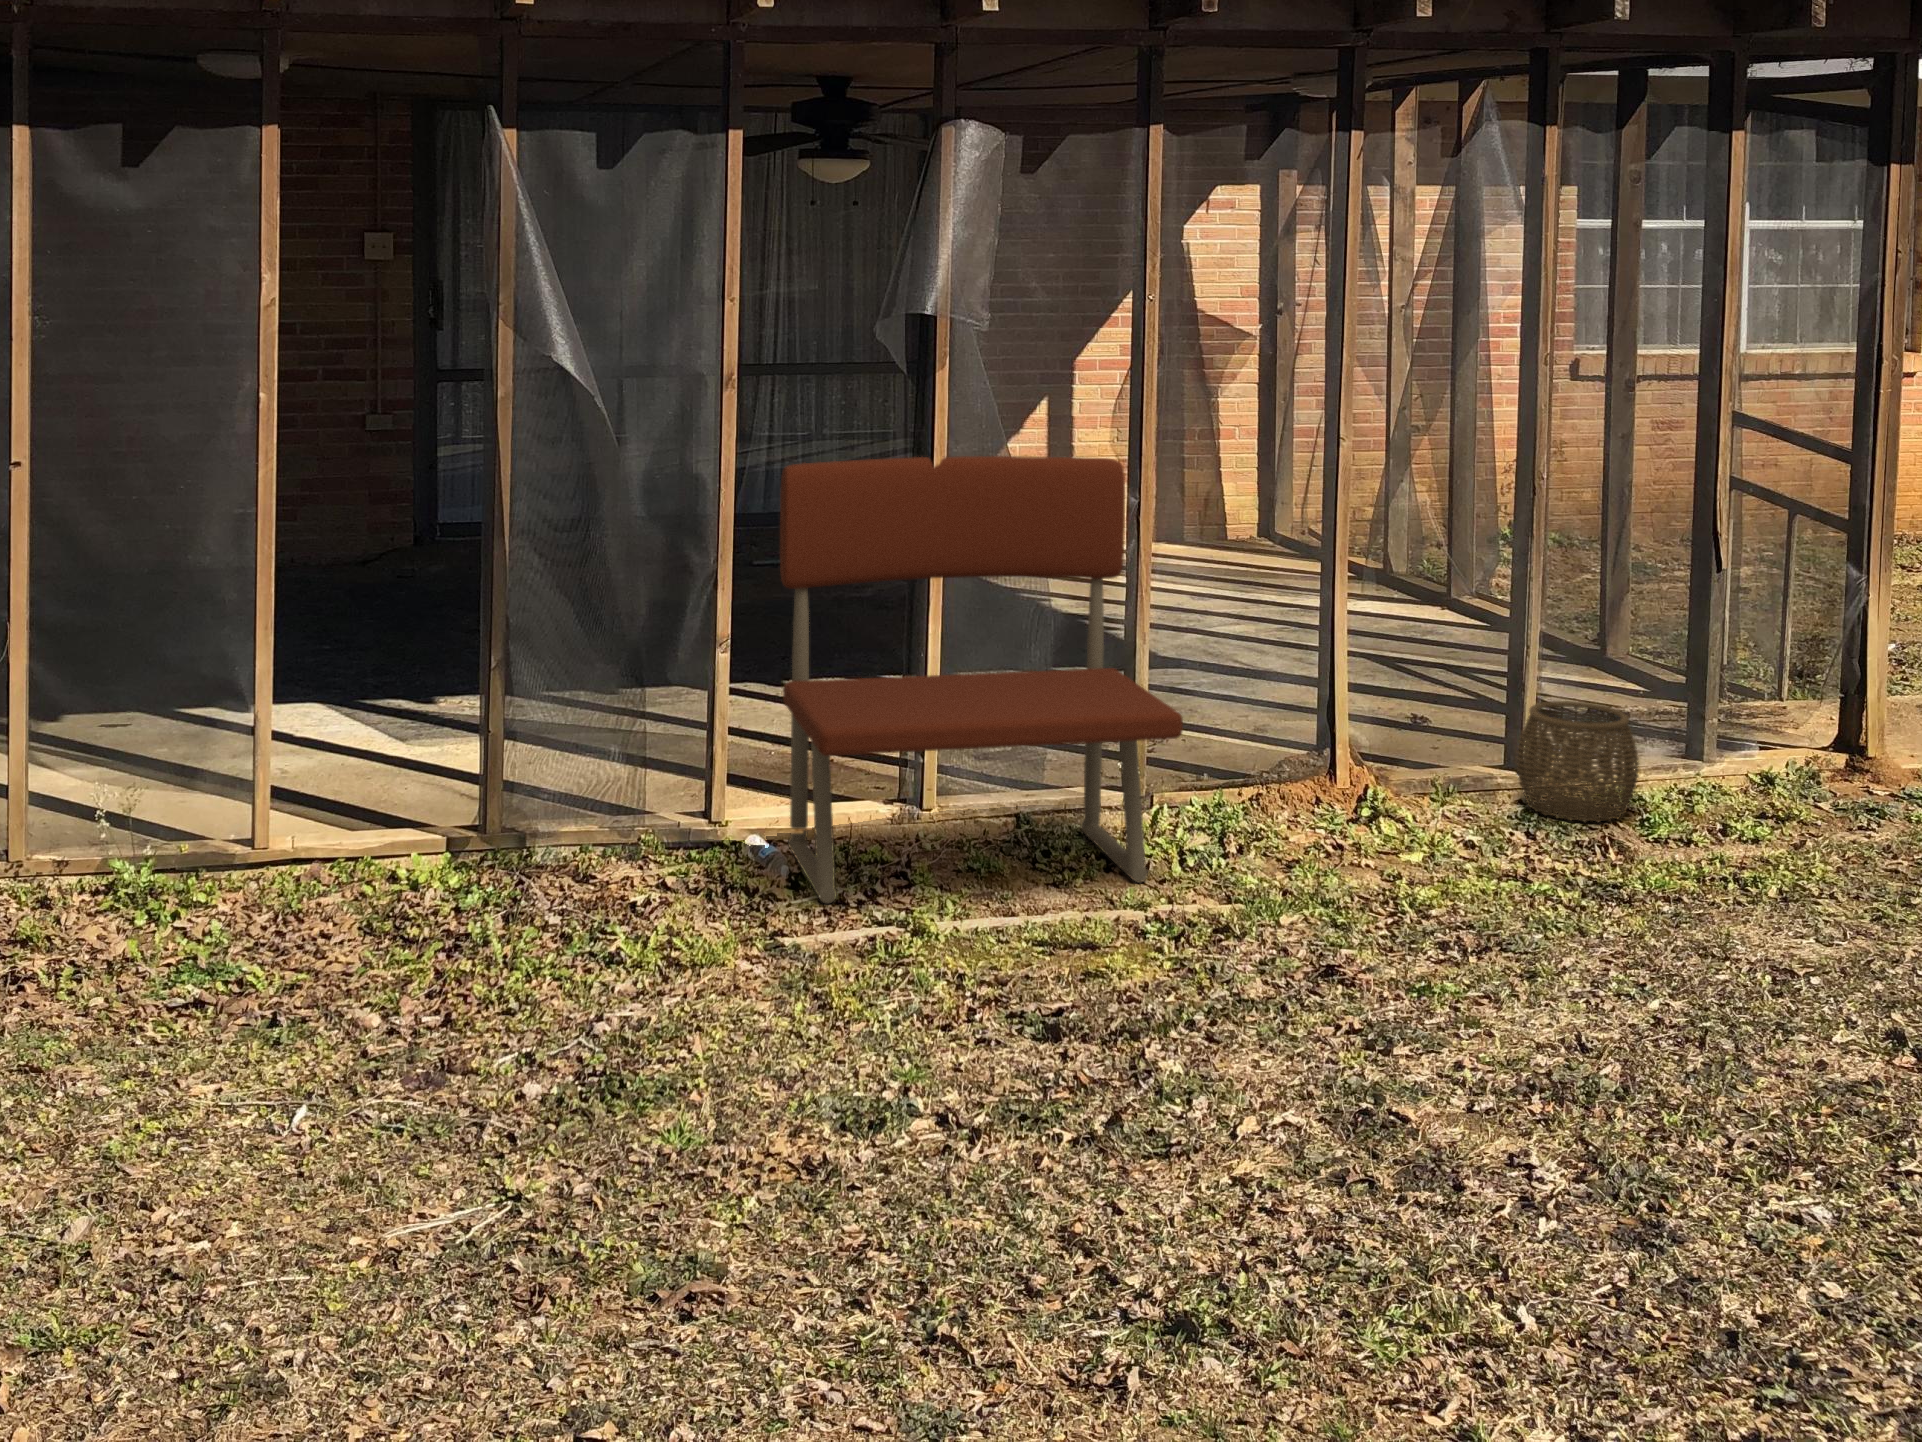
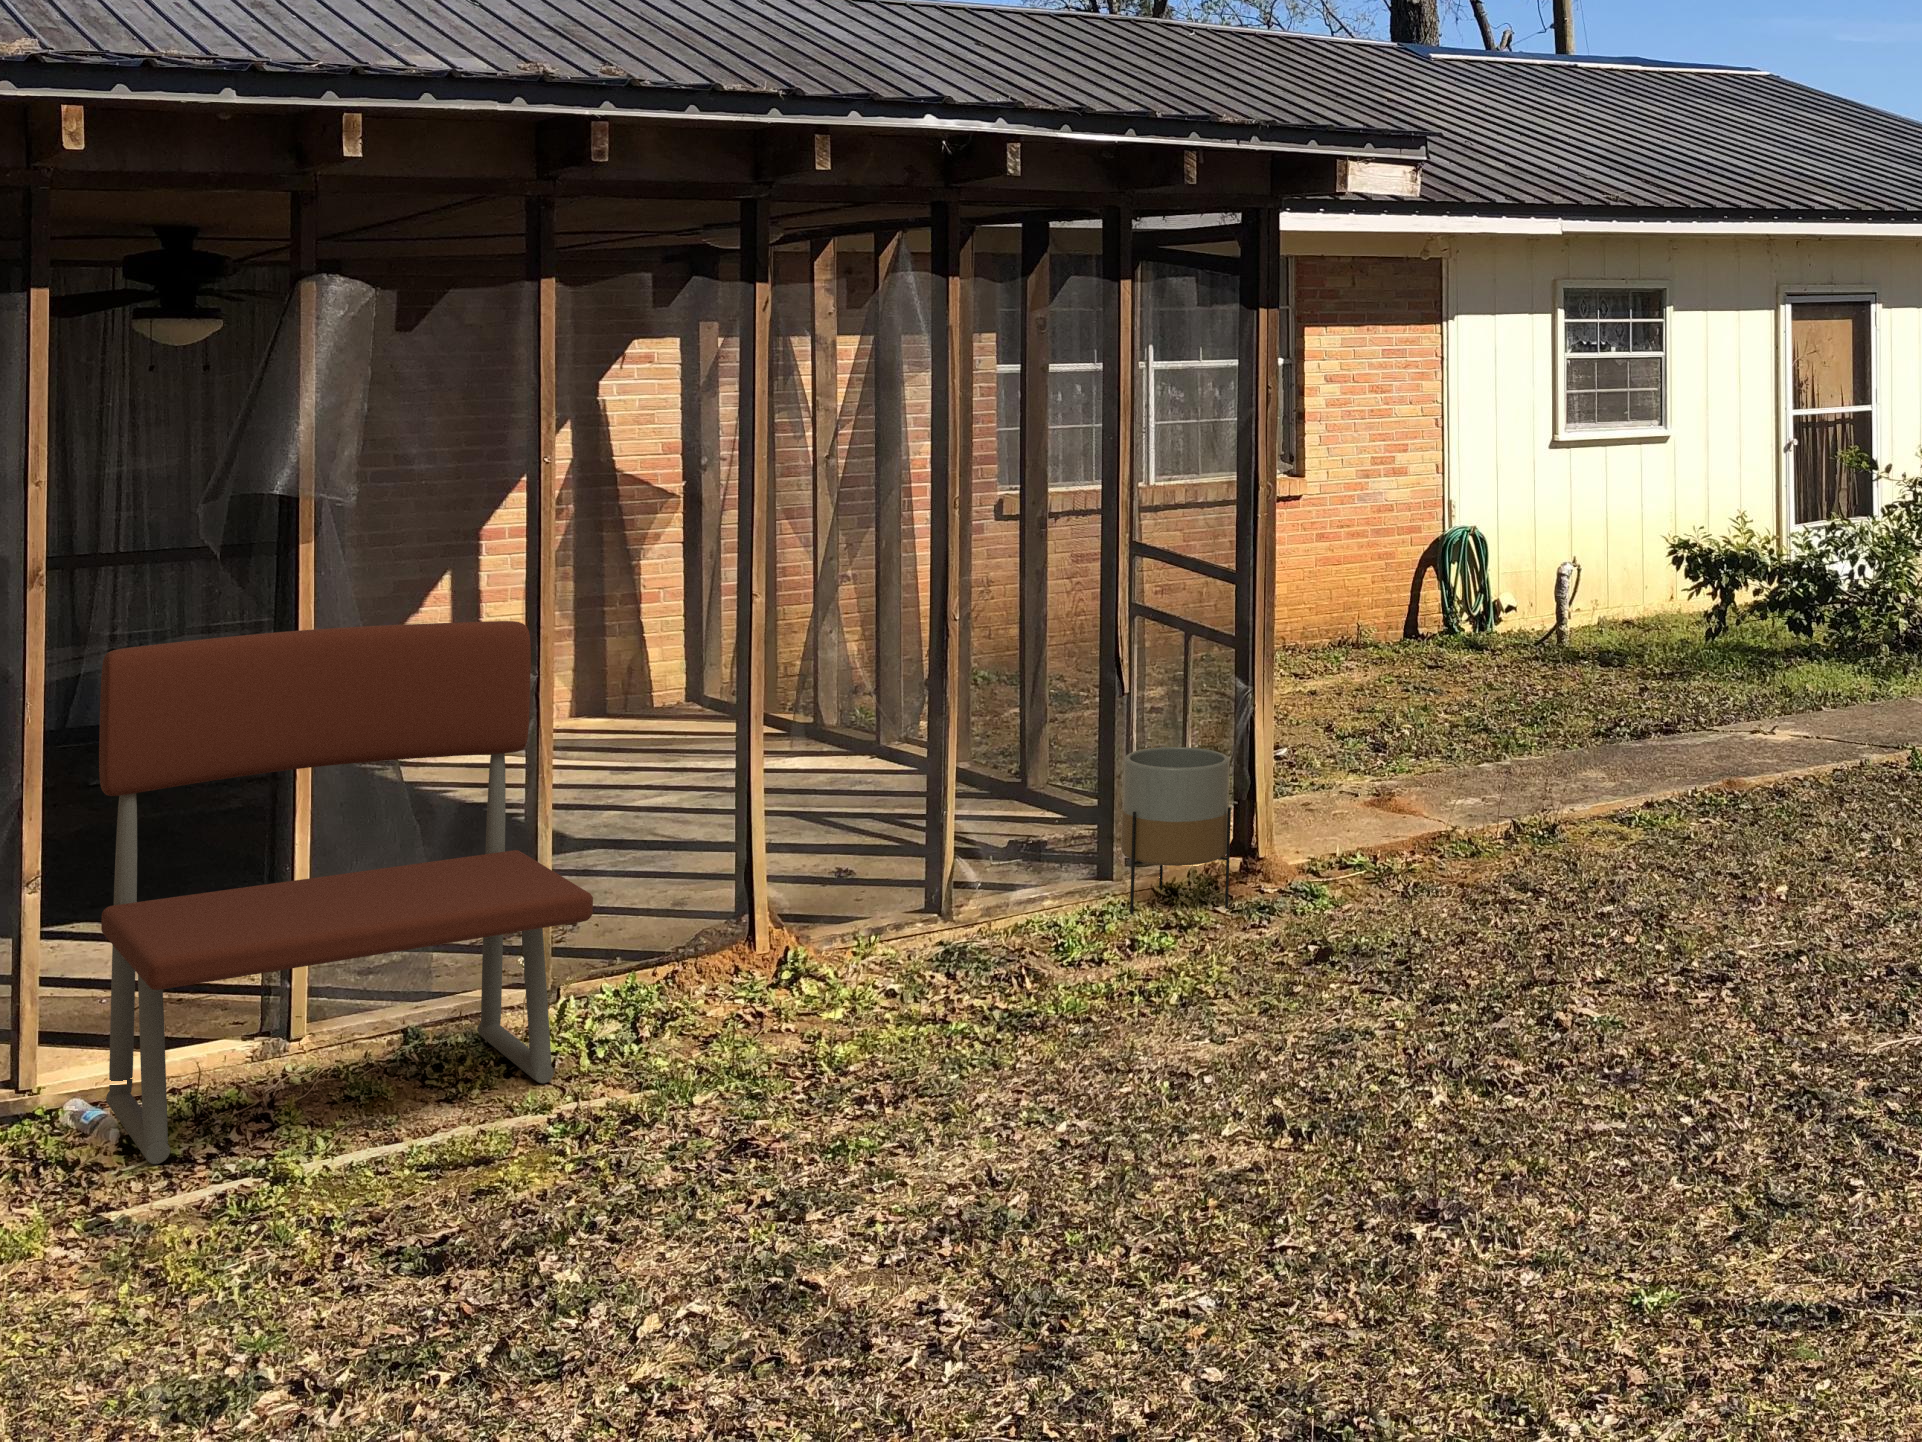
planter: none [1702,628,1828,803] -> present [1121,747,1231,914]
woven basket: present [1516,701,1639,822] -> none [946,835,1063,956]

